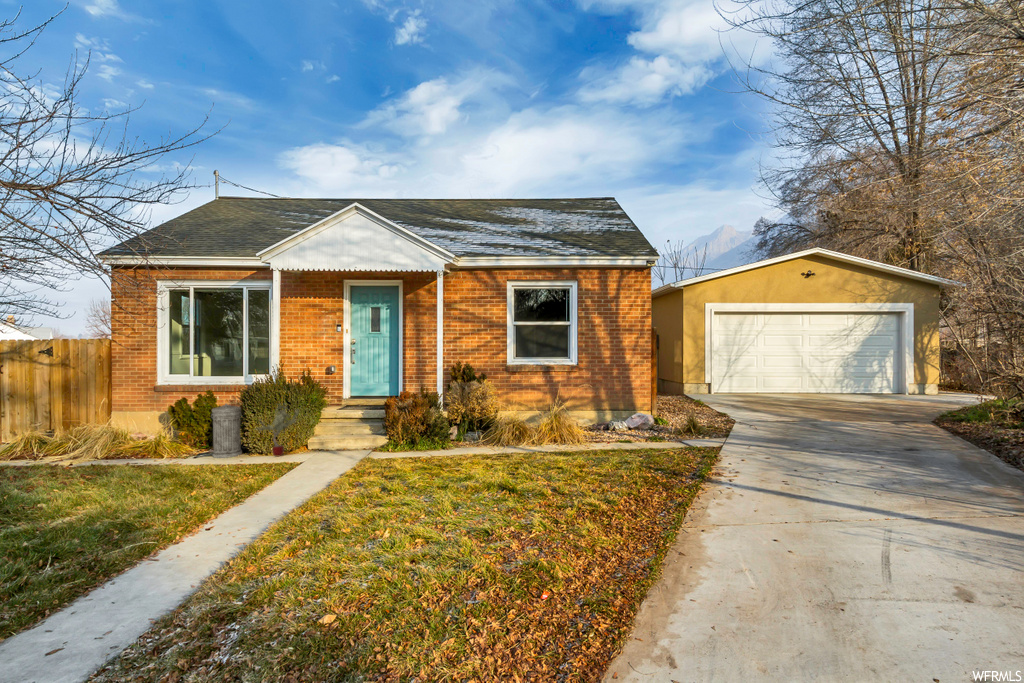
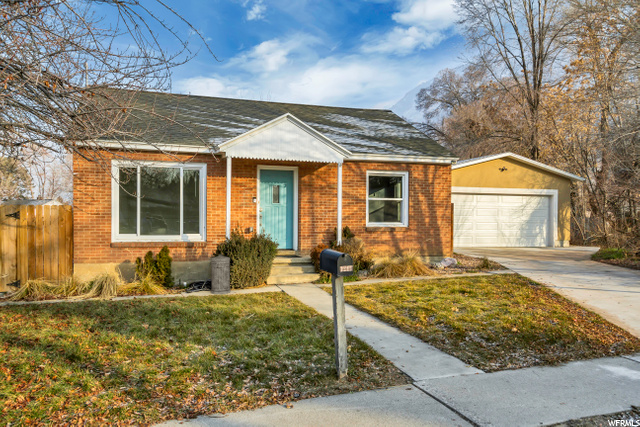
potted tree: present [255,404,299,456] -> none [247,253,275,291]

